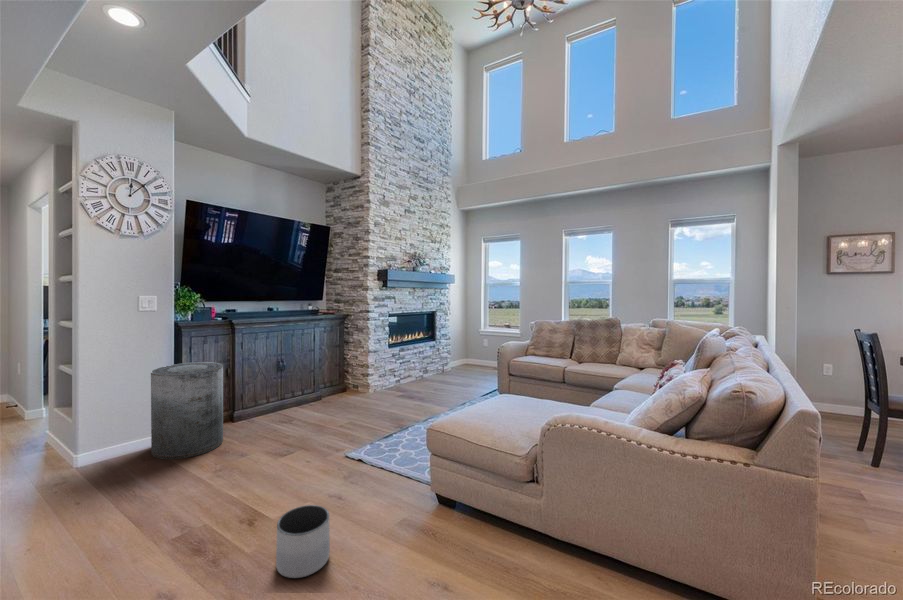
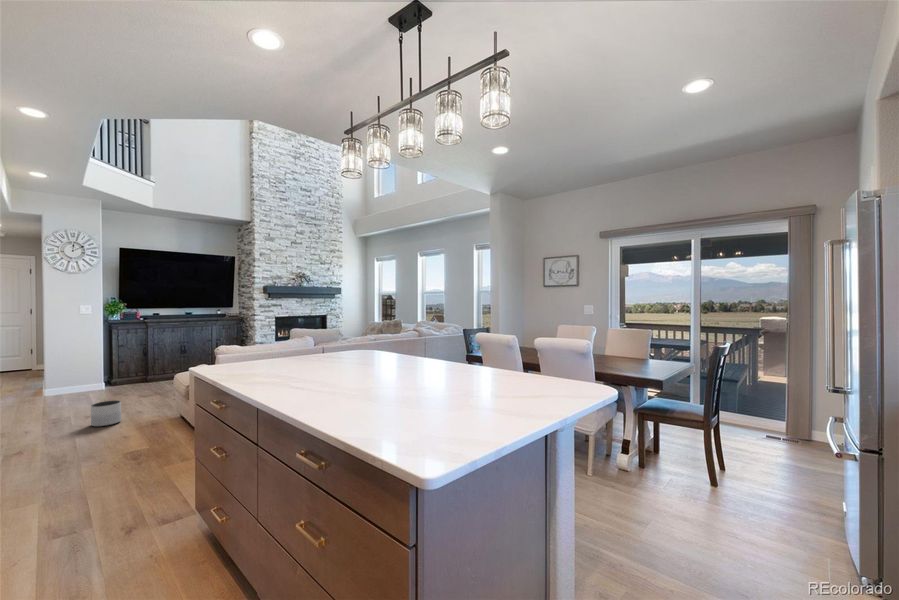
trash can: present [151,362,223,459] -> none [83,344,129,396]

